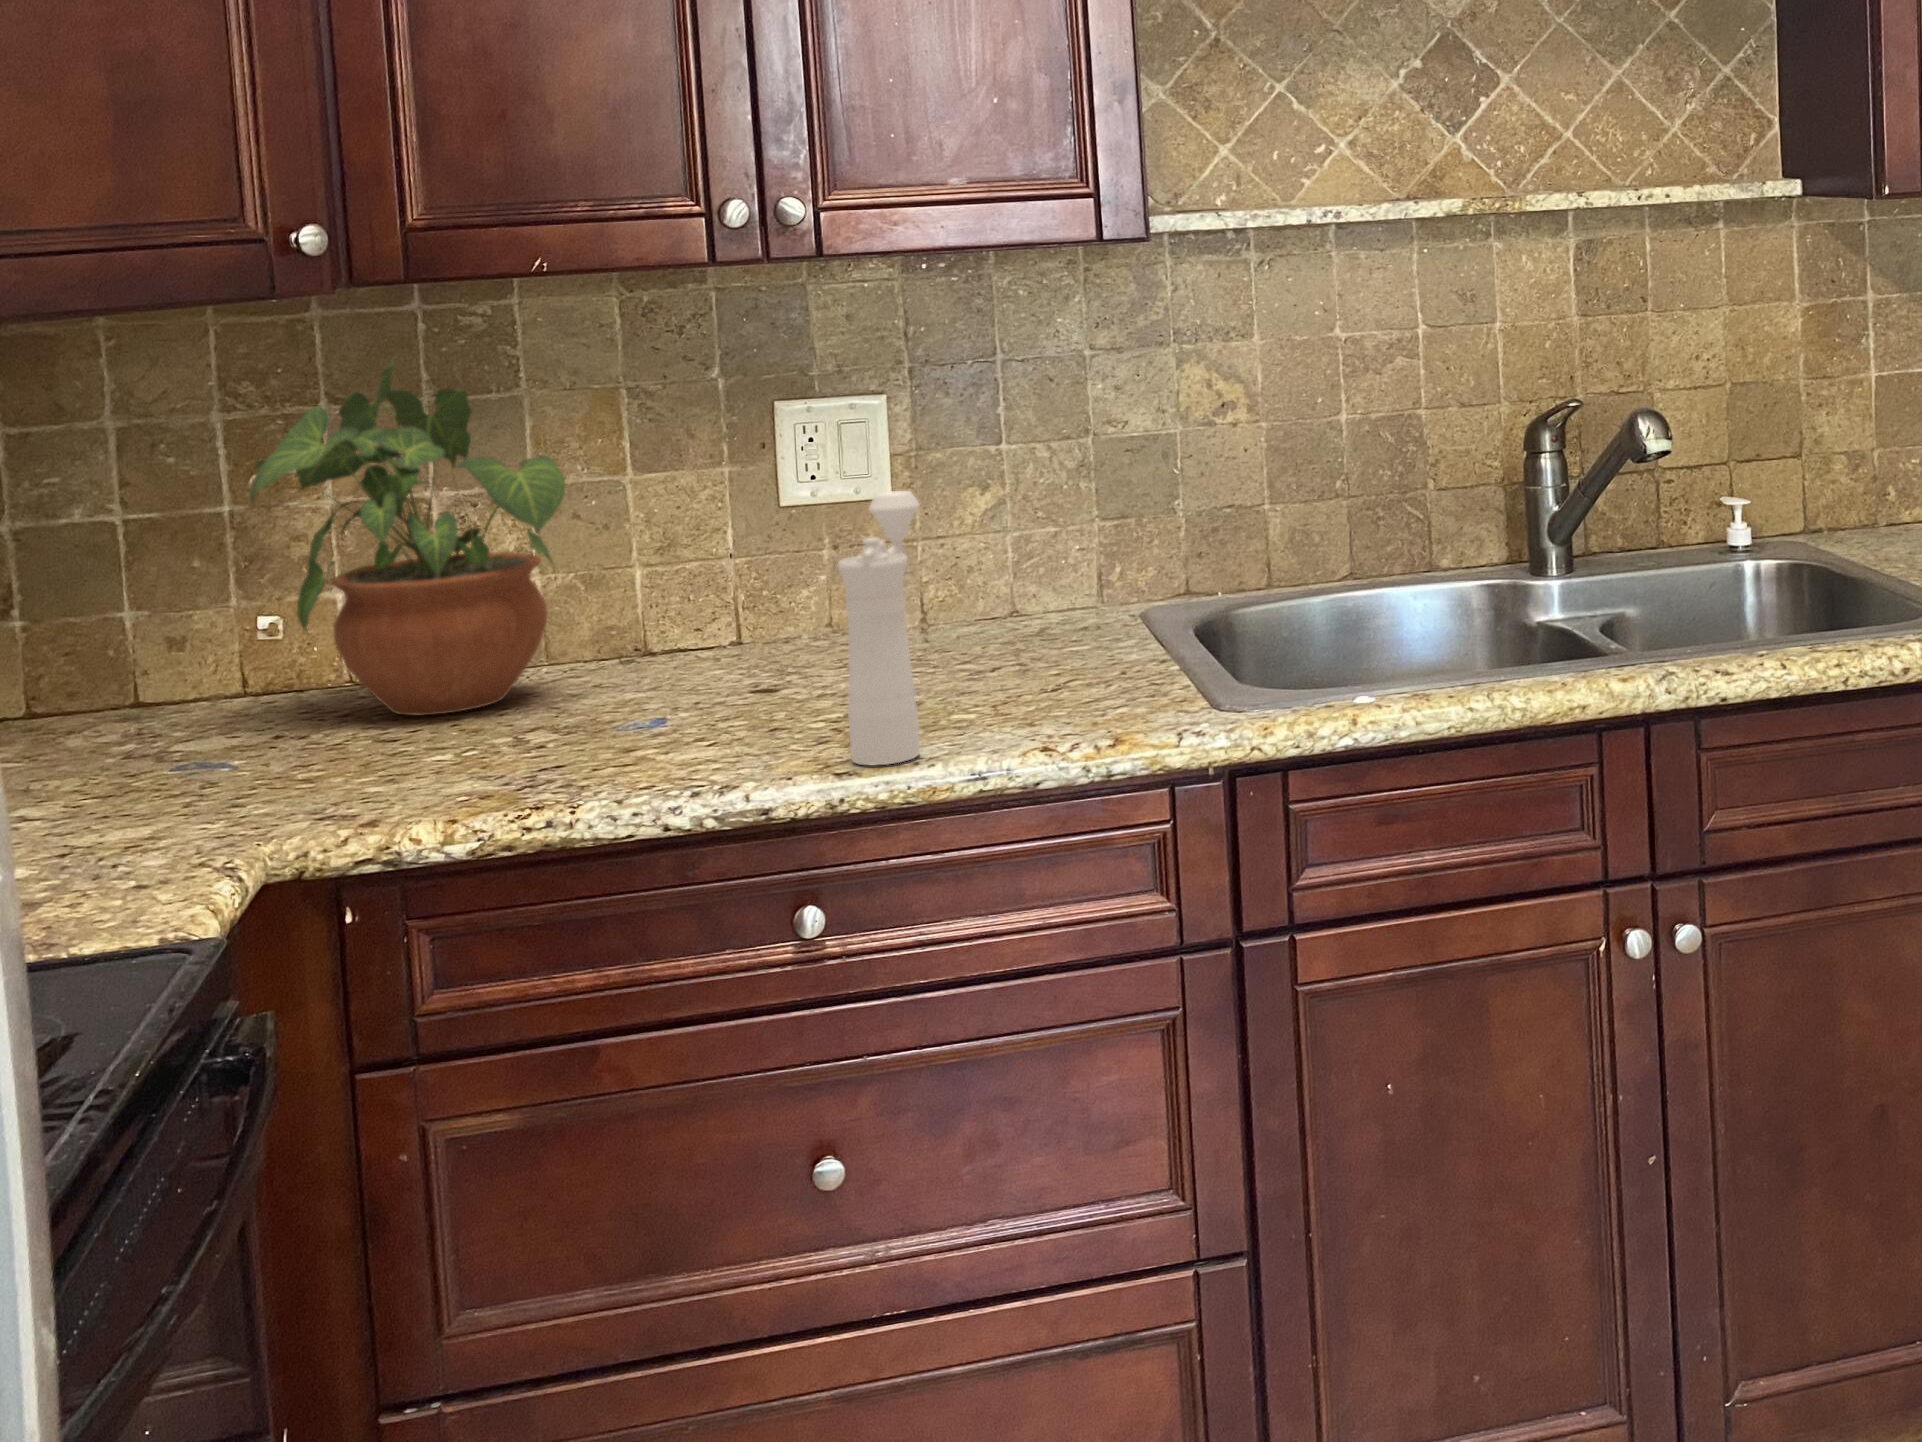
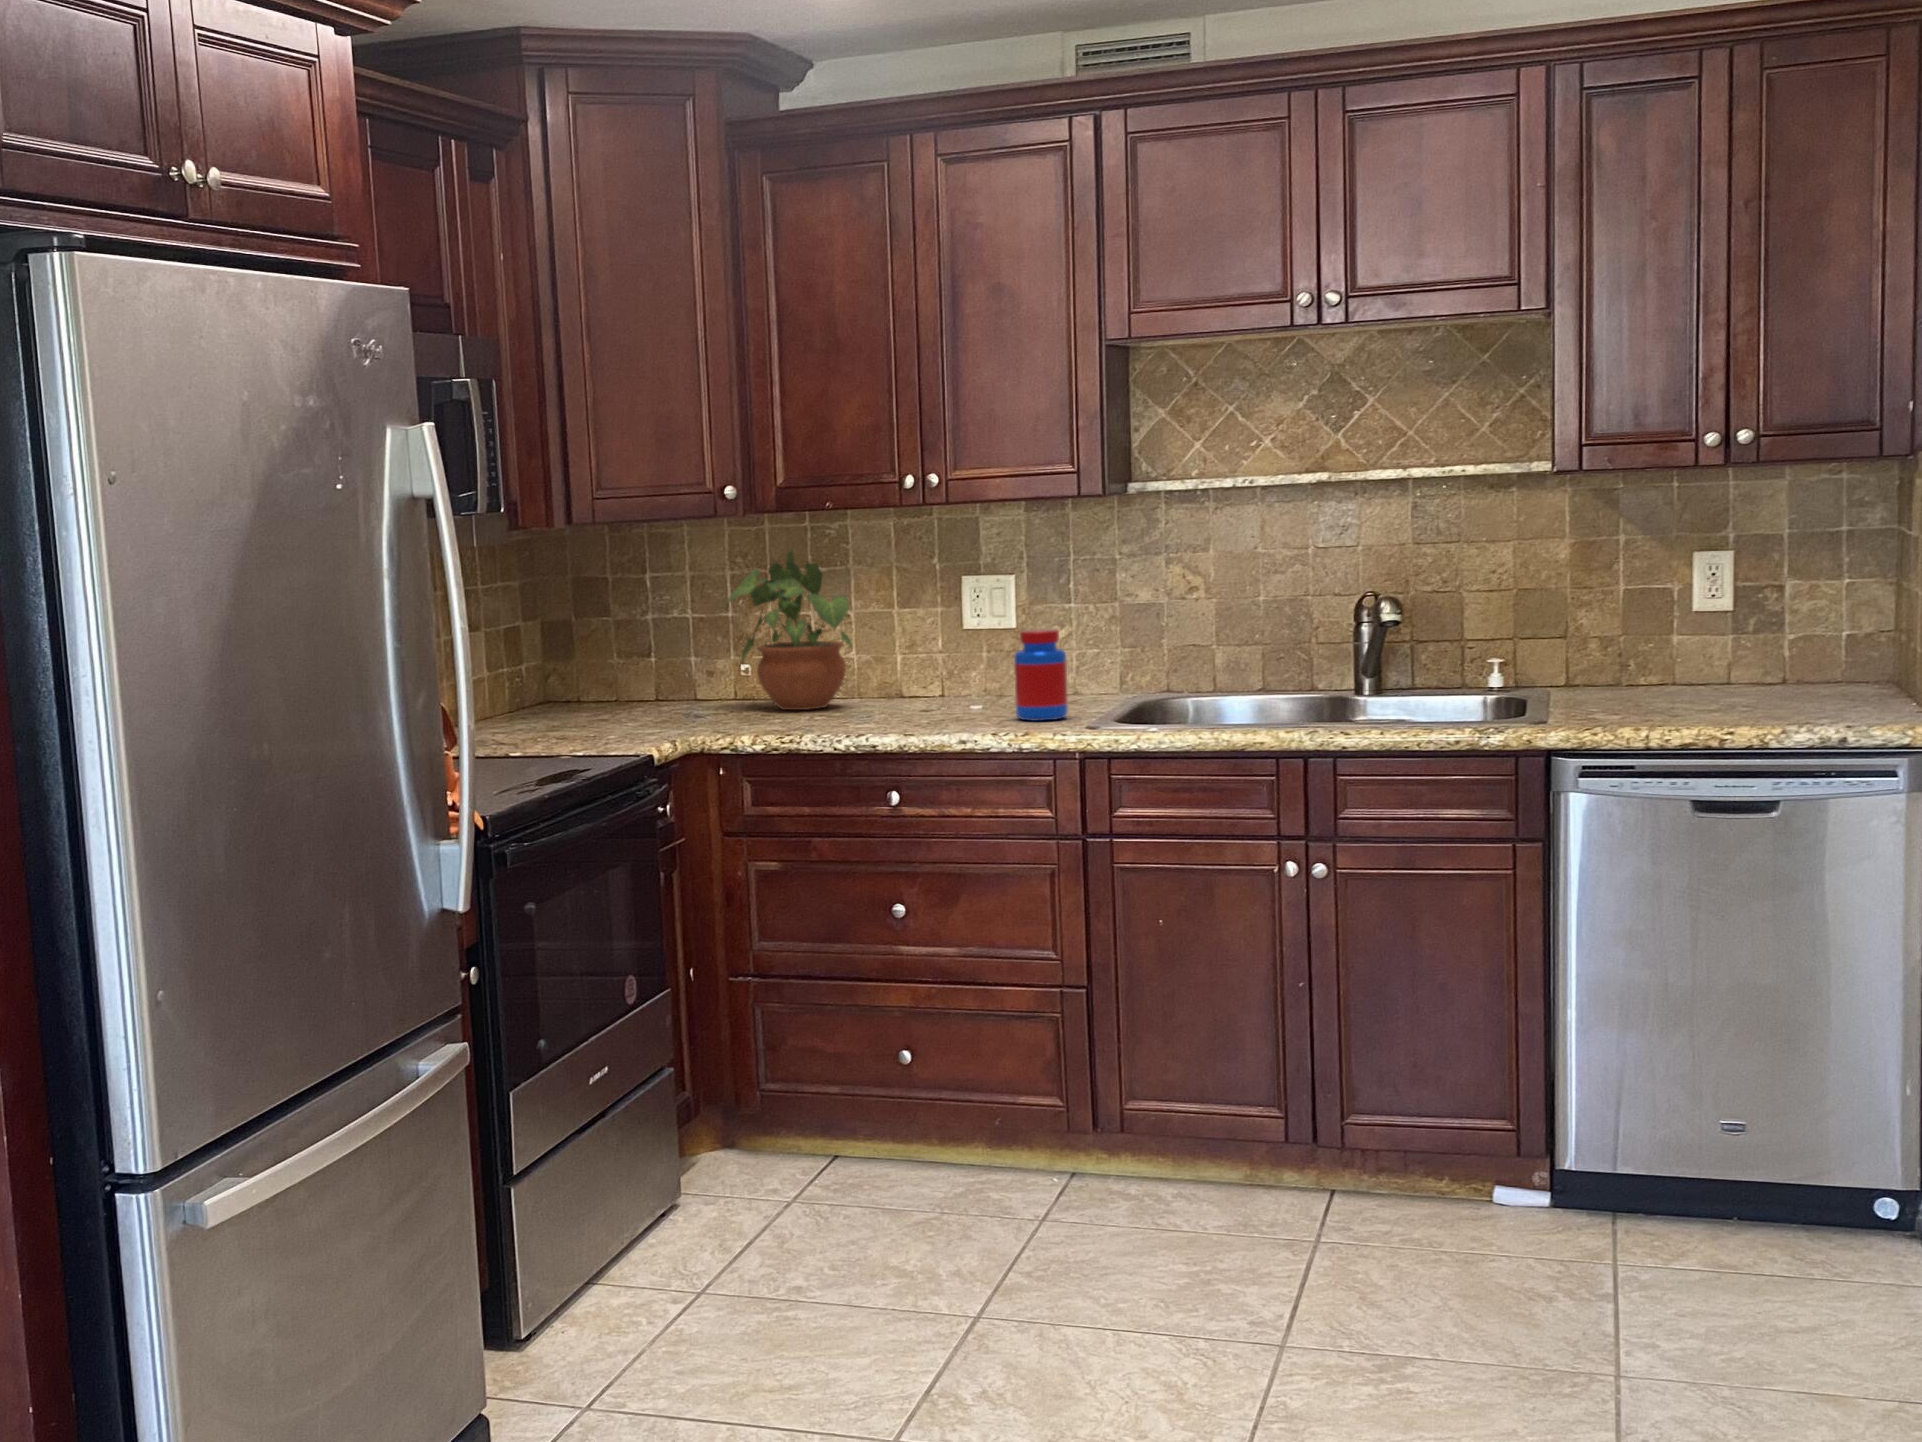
pepper mill: present [837,491,920,765] -> none [915,616,968,734]
jar: none [981,502,1095,694] -> present [1014,629,1068,721]

